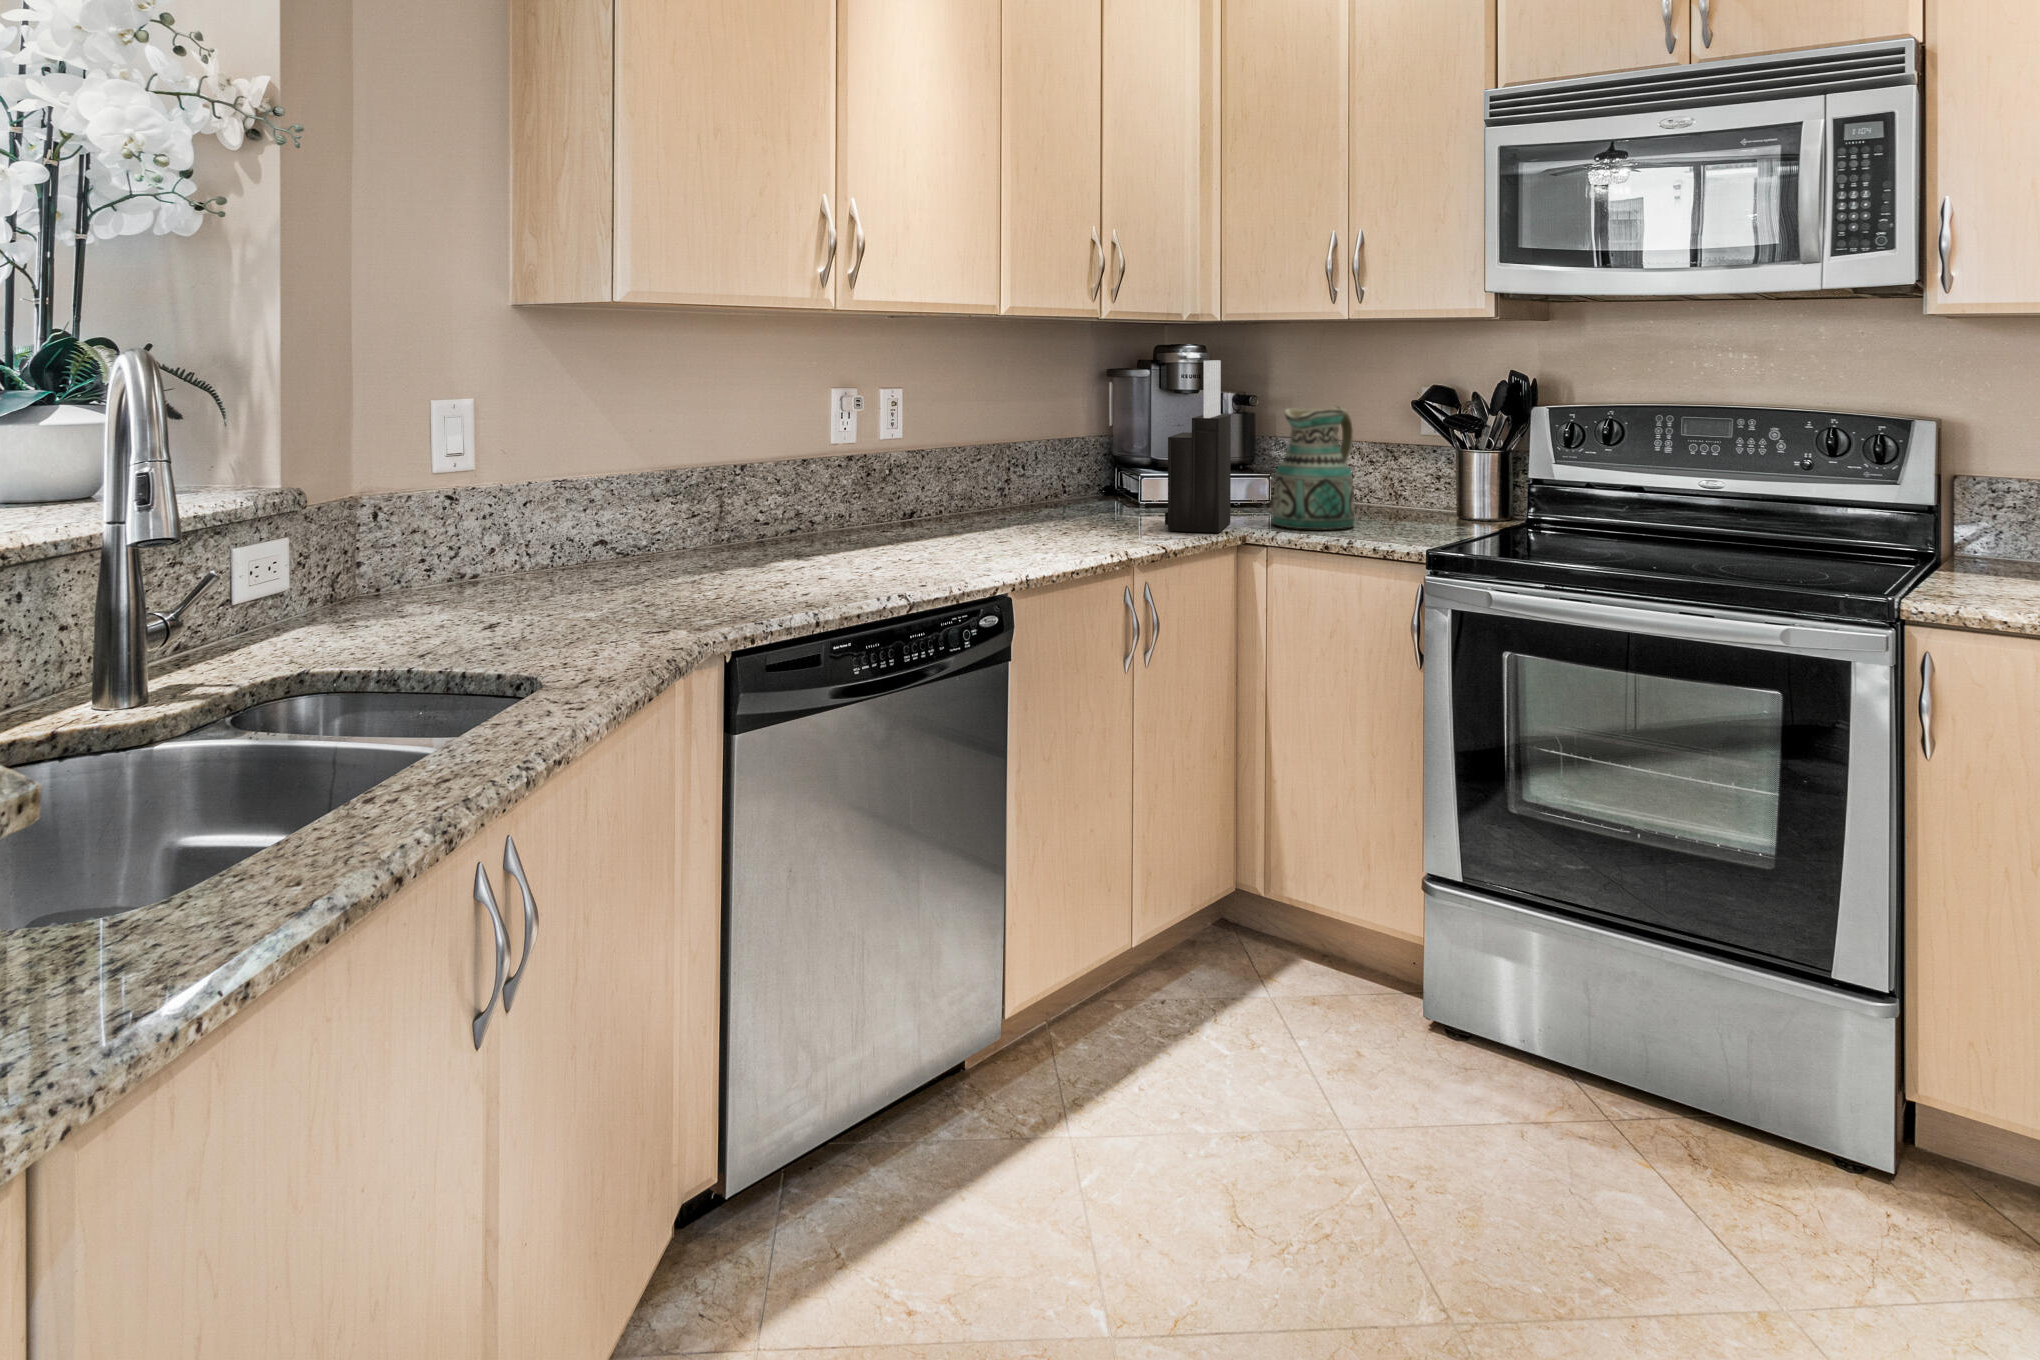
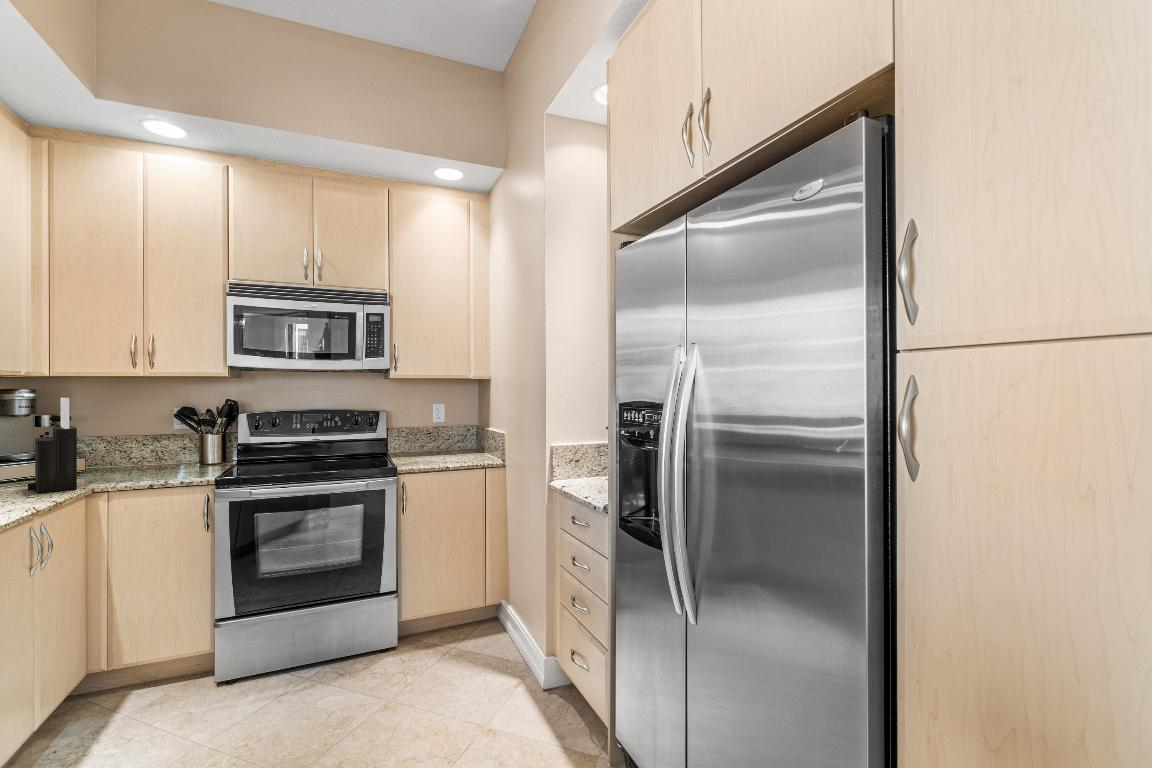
ceramic pitcher: present [1273,406,1355,530] -> none [101,418,154,480]

